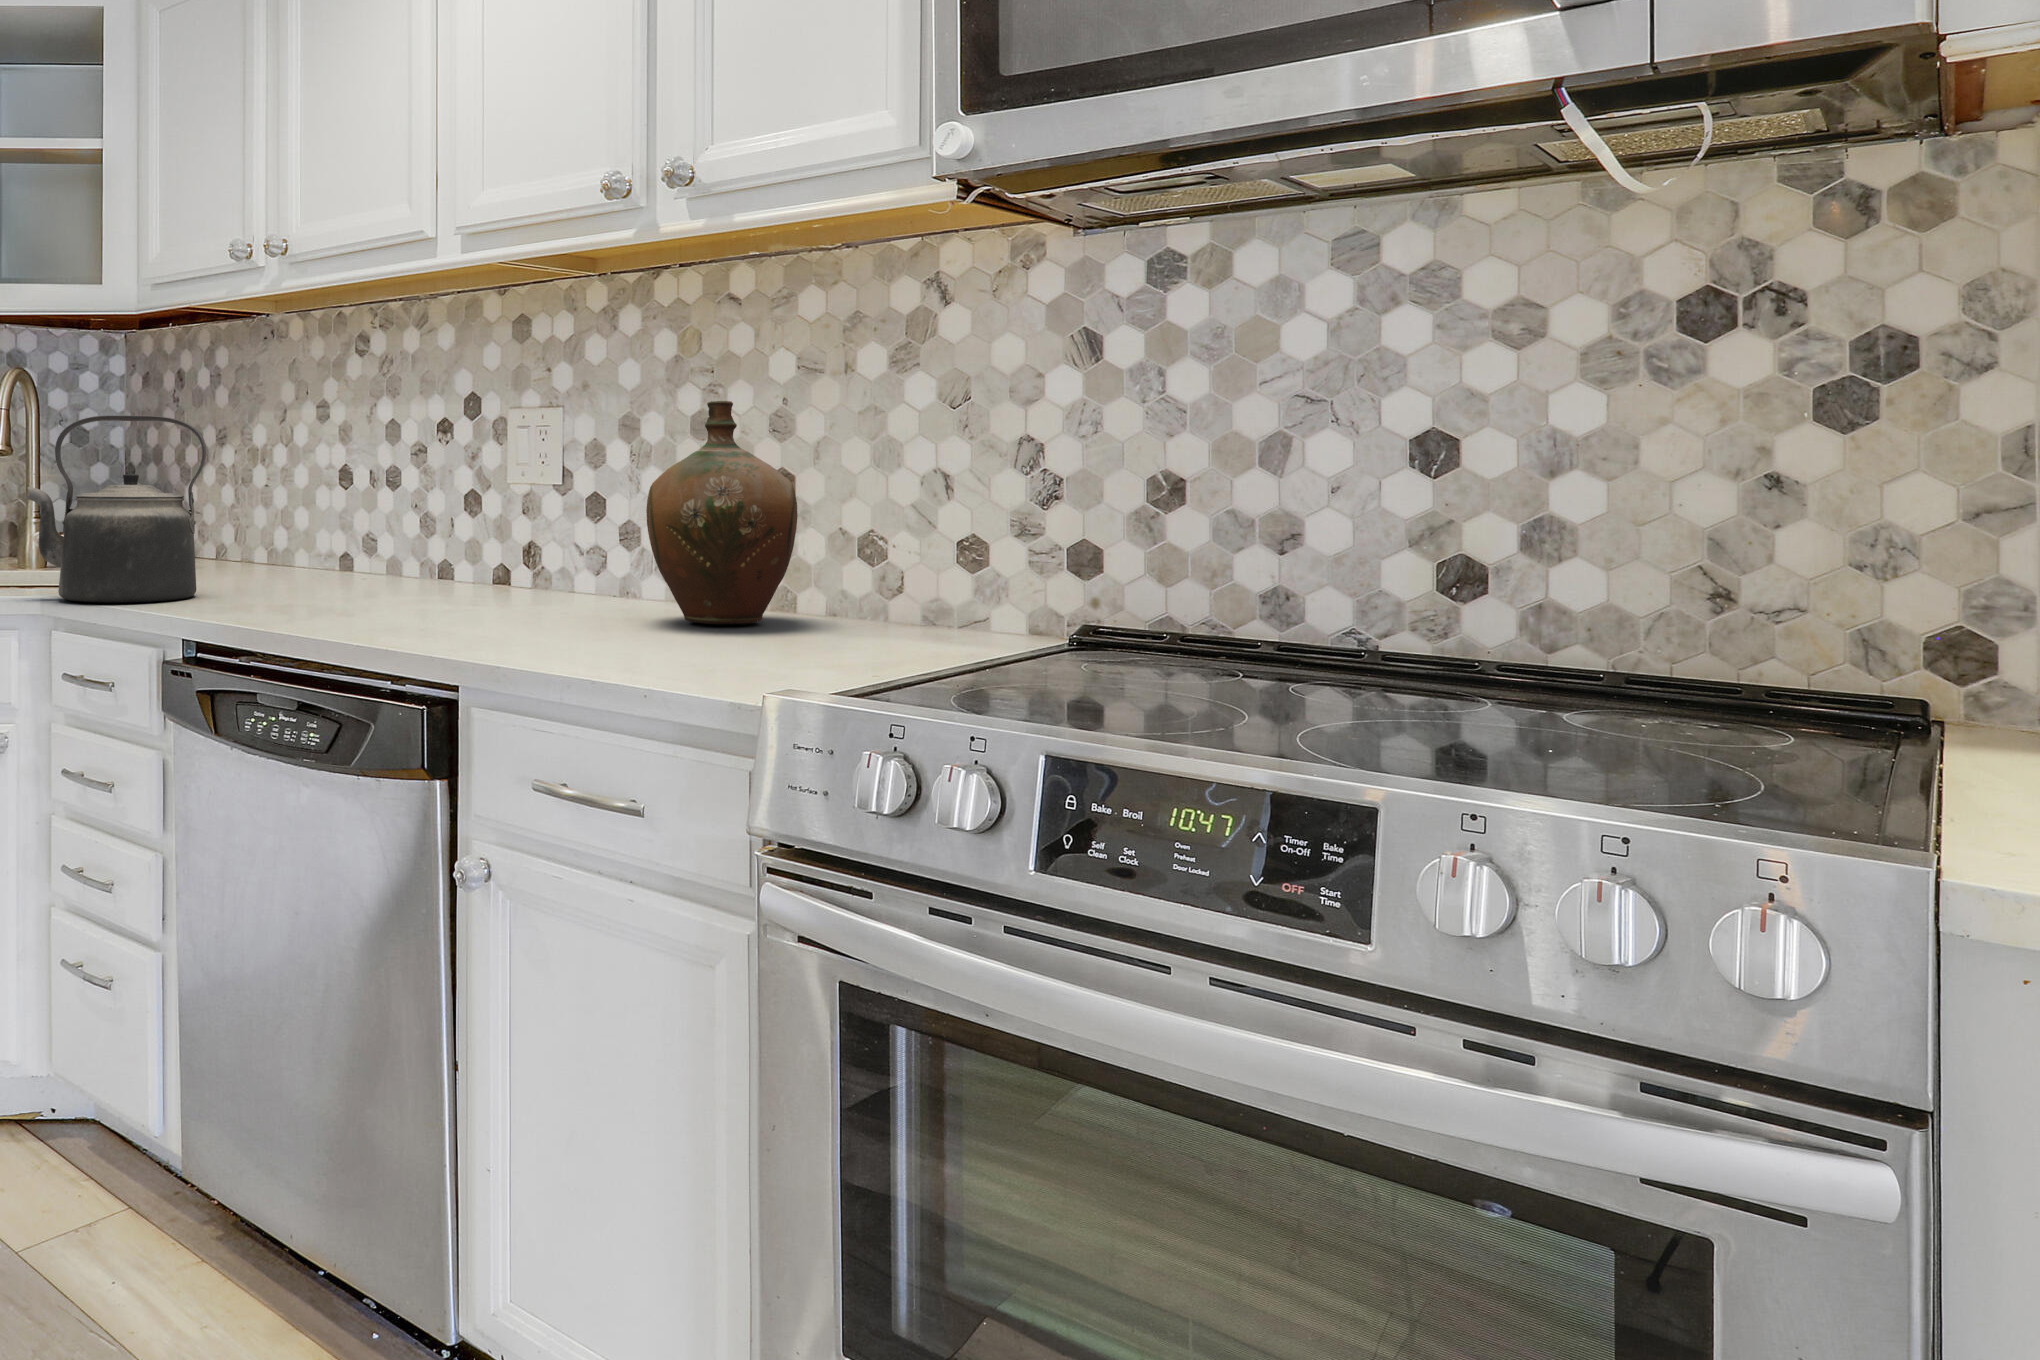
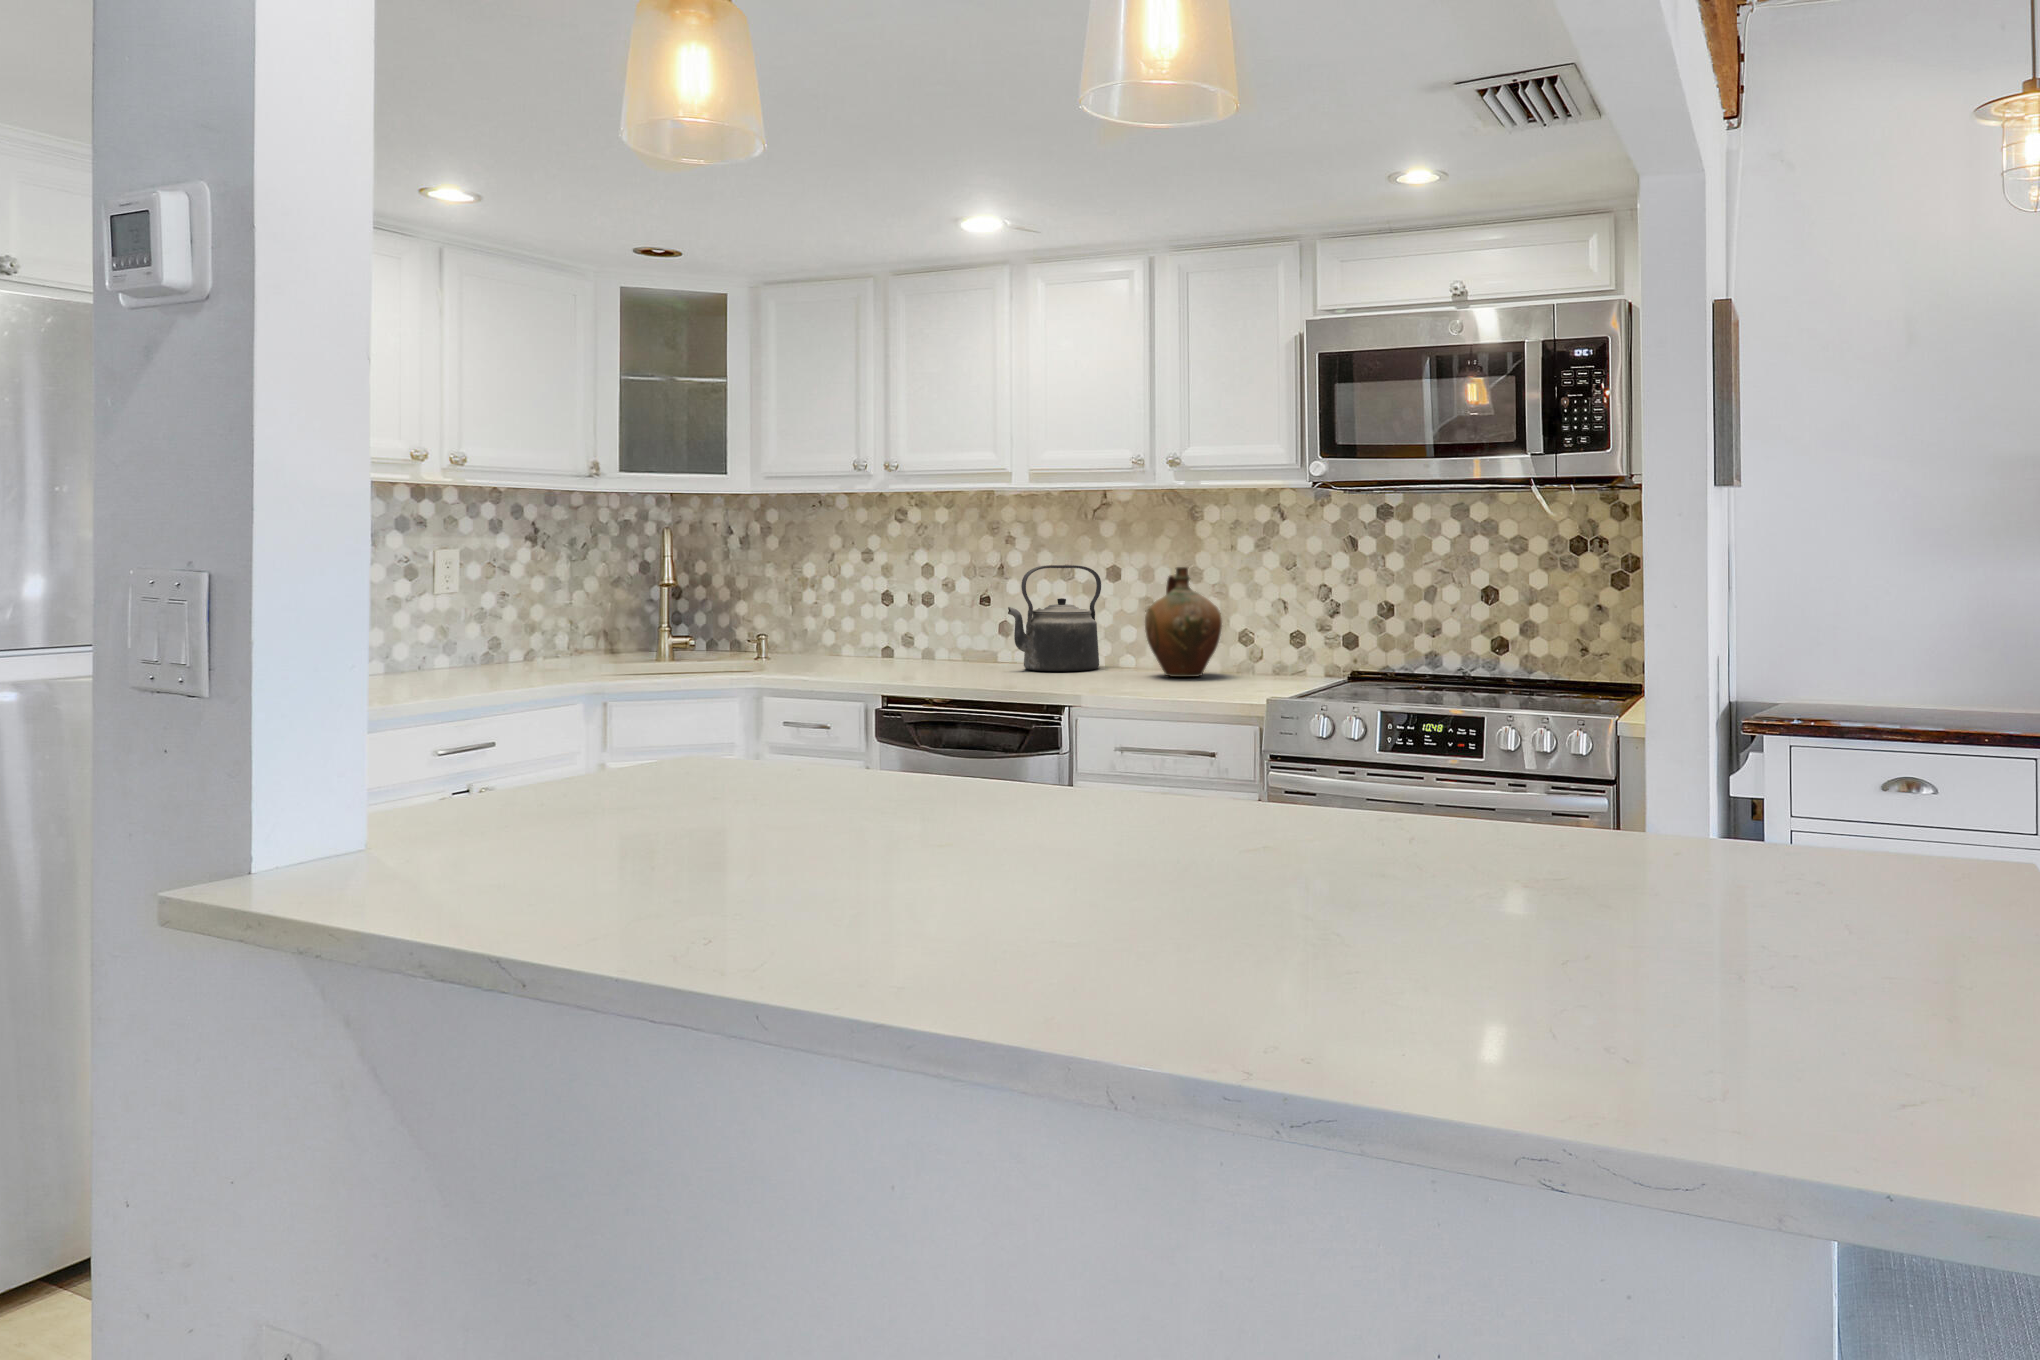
kettle: present [27,415,206,602] -> present [1008,565,1101,671]

